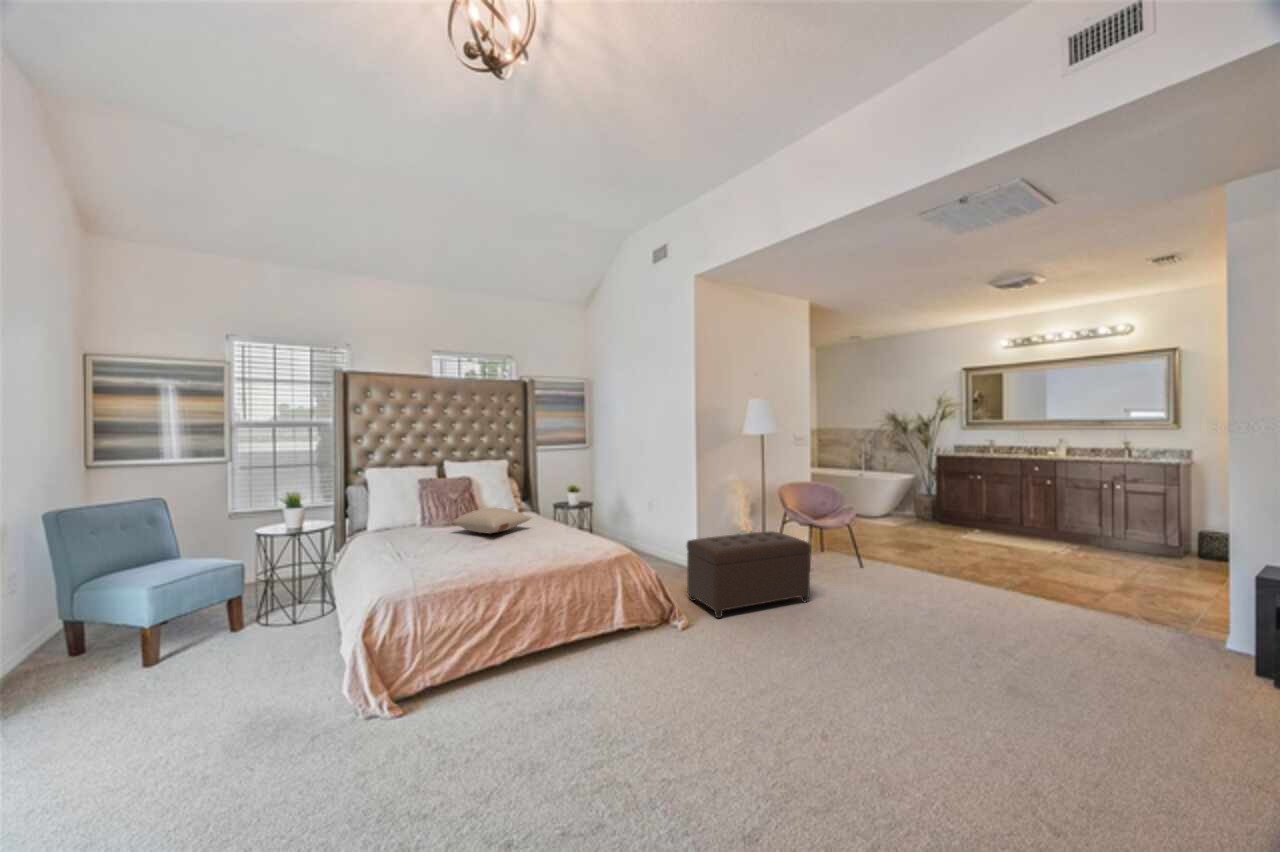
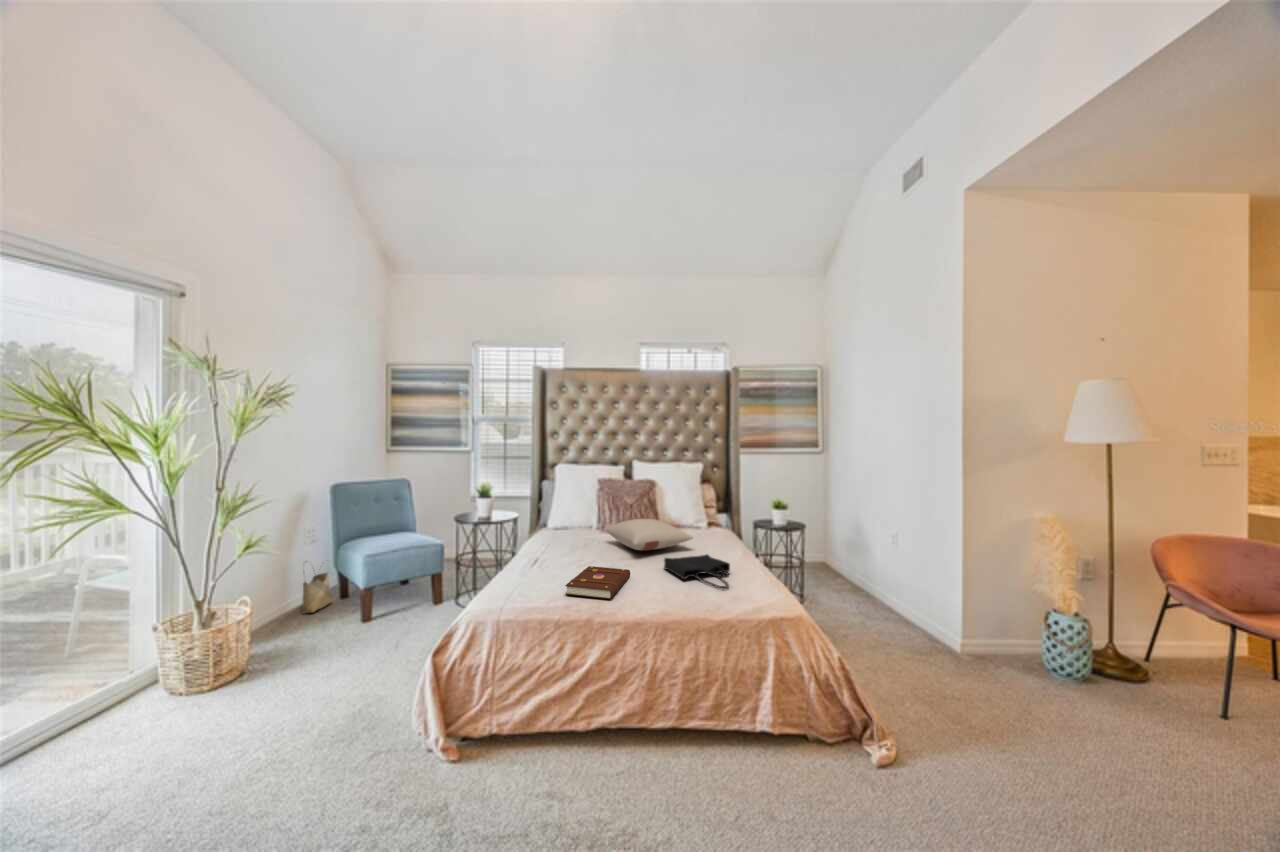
tote bag: none [522,528,580,547] -> present [664,555,730,589]
ottoman: present [687,531,810,618] -> none [919,610,1221,799]
book: none [465,545,506,568] -> present [565,566,630,599]
woven basket: none [17,608,63,683] -> present [302,561,333,613]

